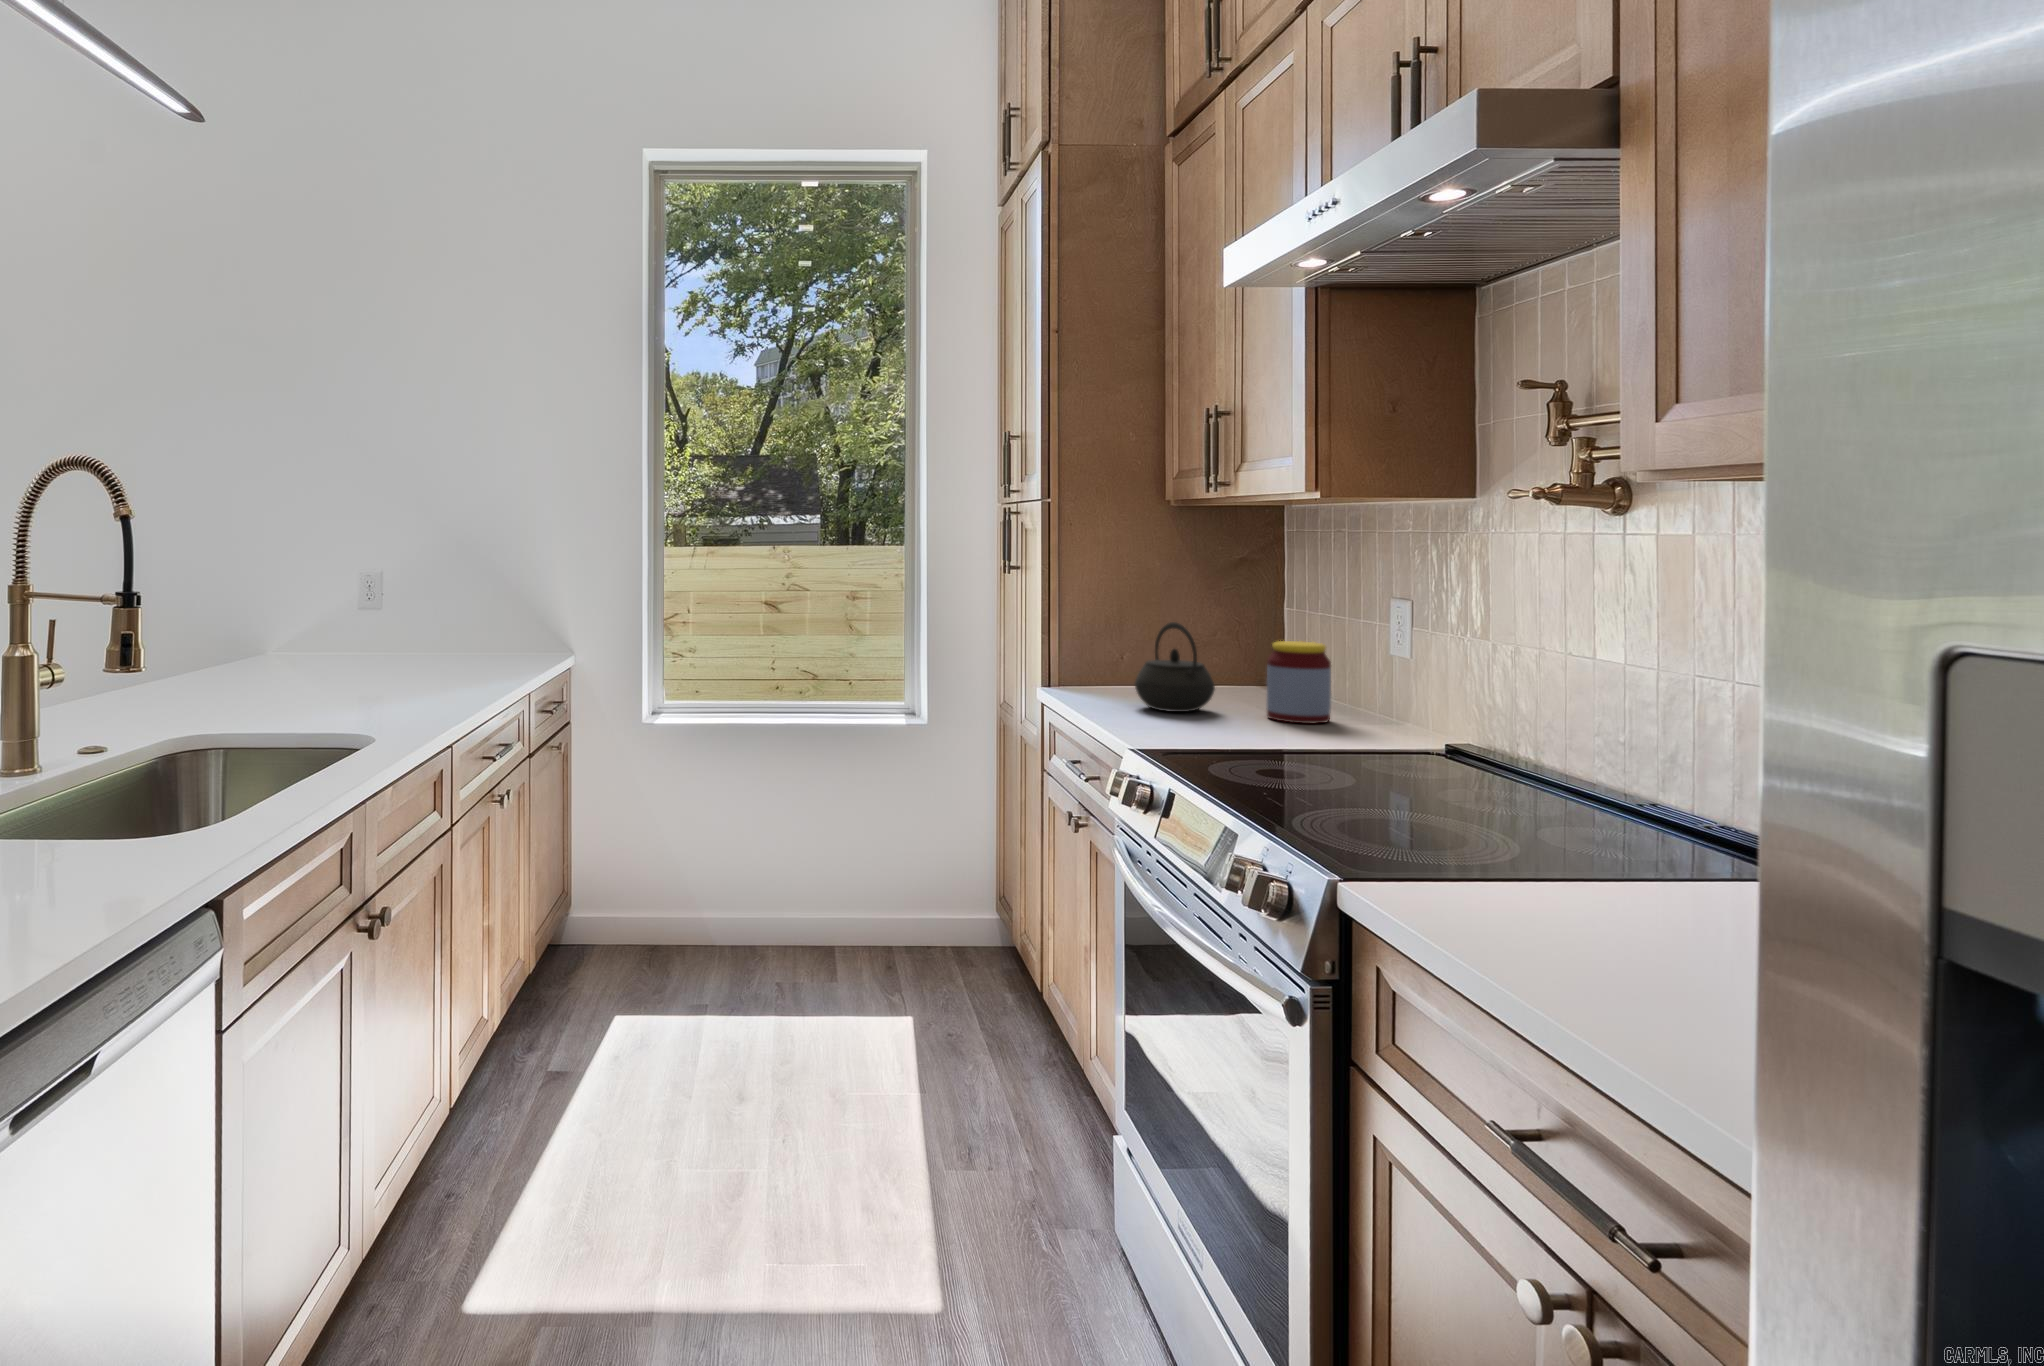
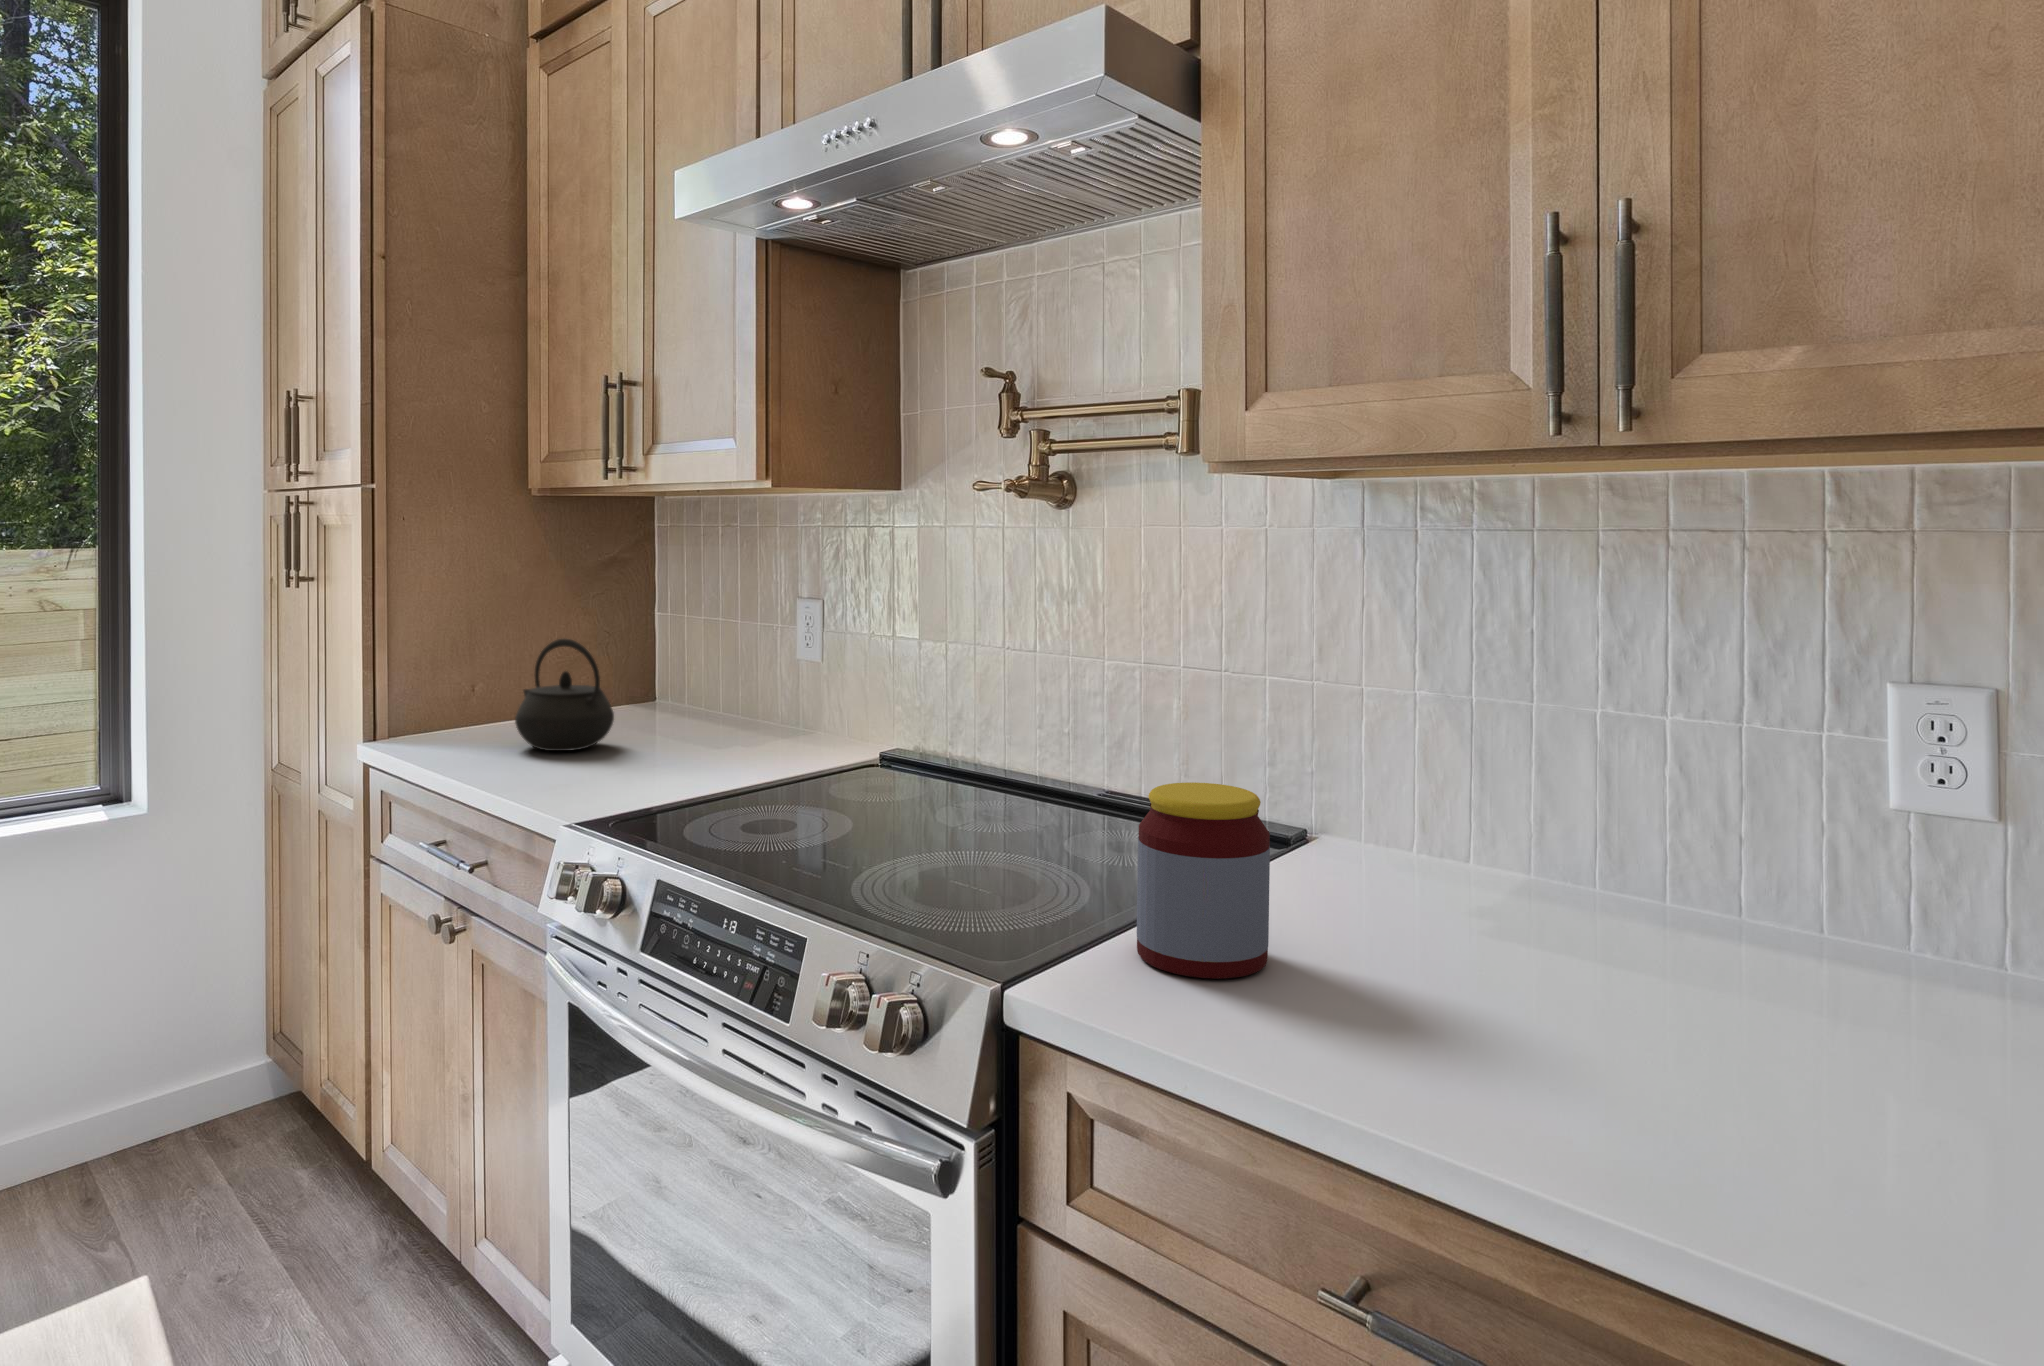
jar: present [1266,641,1331,723] -> present [1137,782,1270,979]

